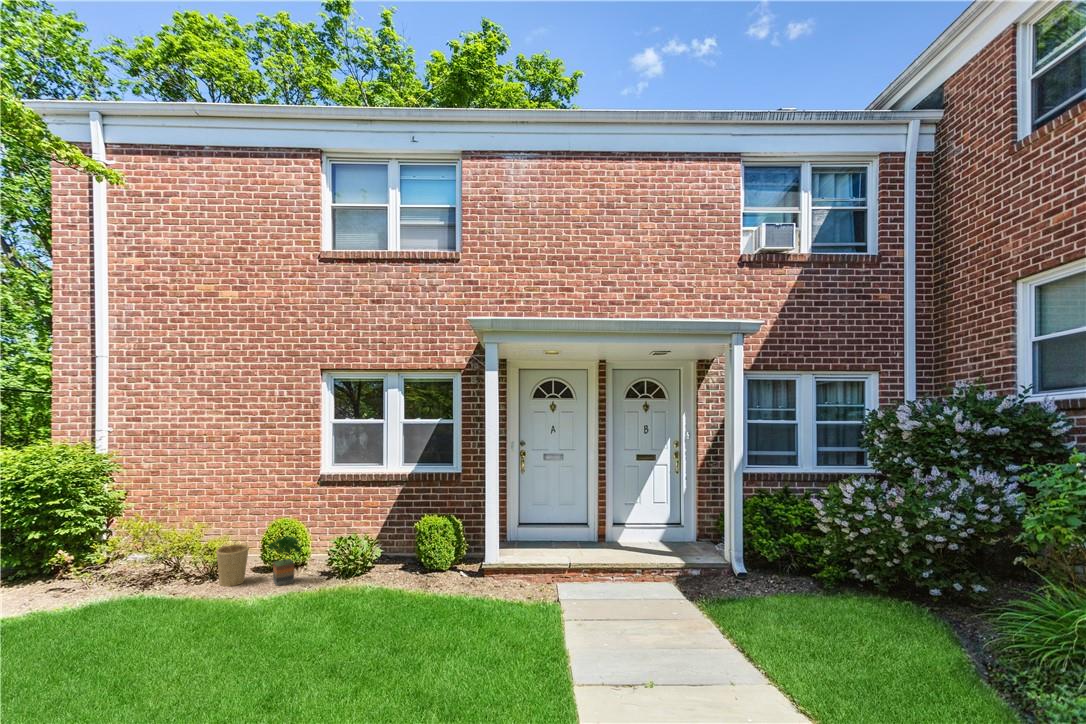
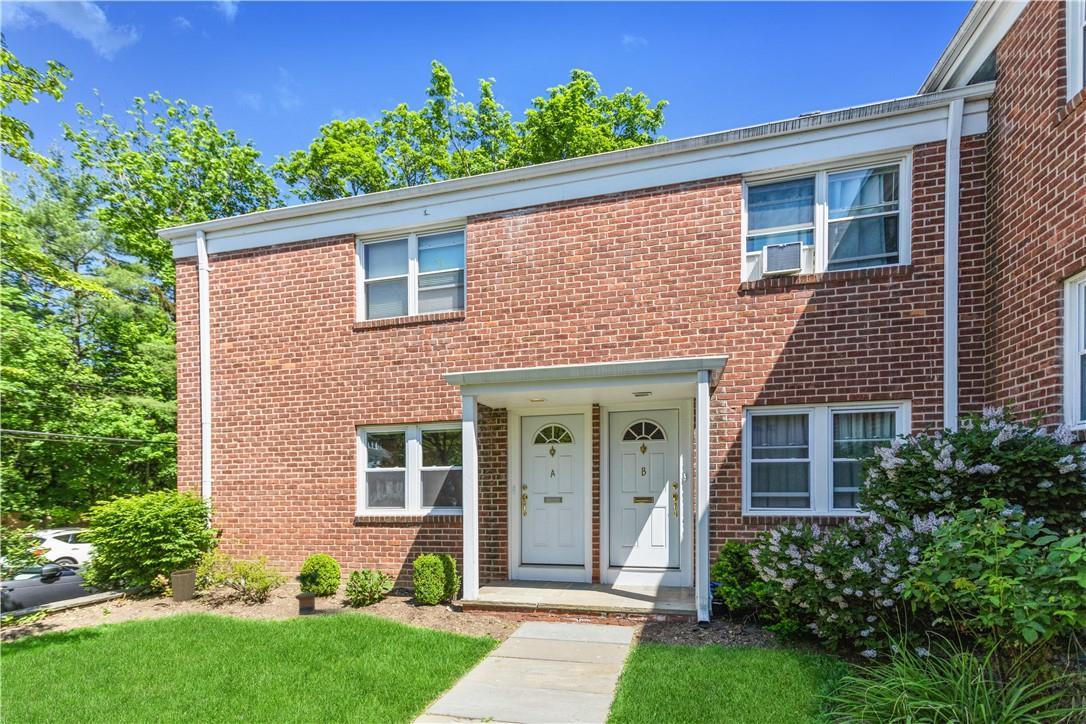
basket: present [216,543,249,587] -> present [171,565,197,601]

